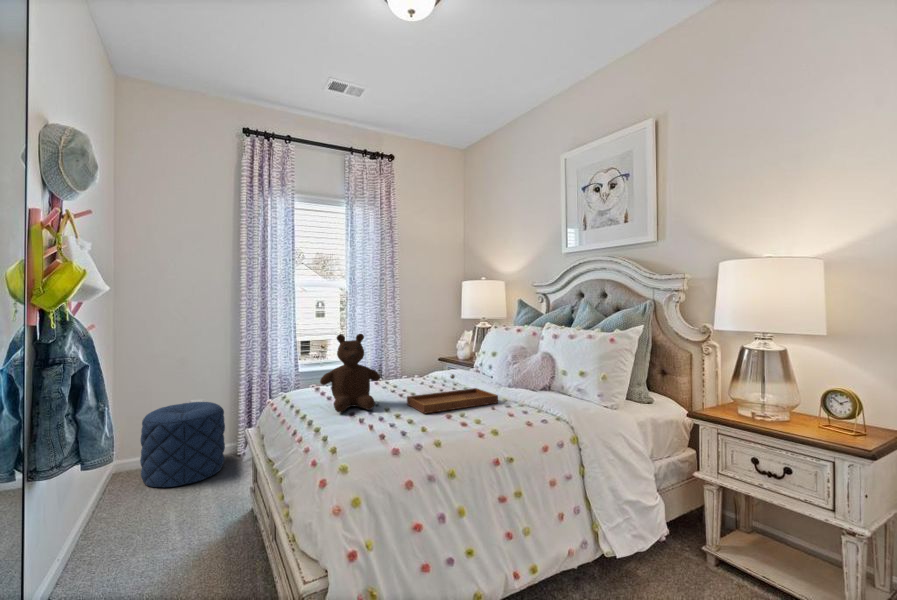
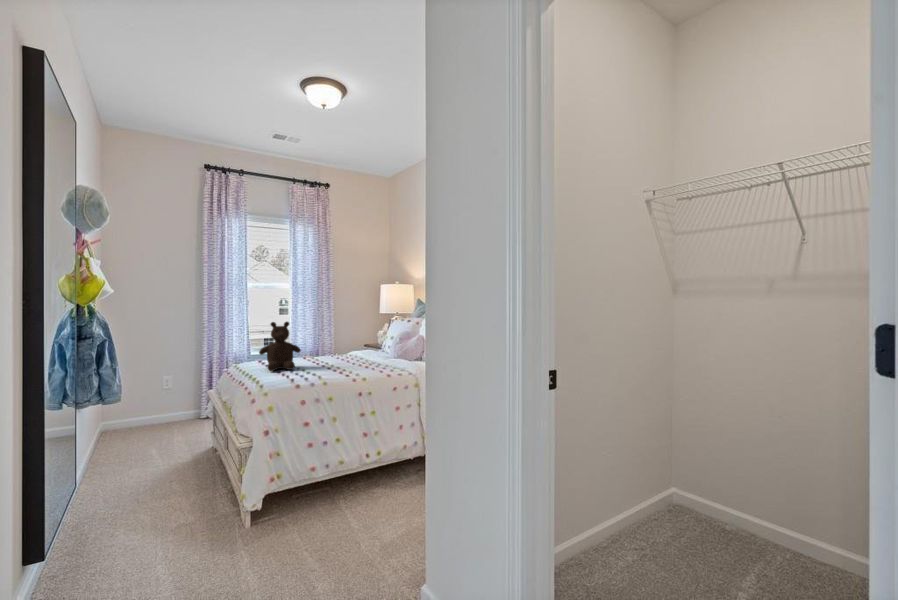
tray: present [407,374,498,413] -> none [318,348,378,371]
pouf: present [140,402,225,487] -> none [127,376,191,436]

